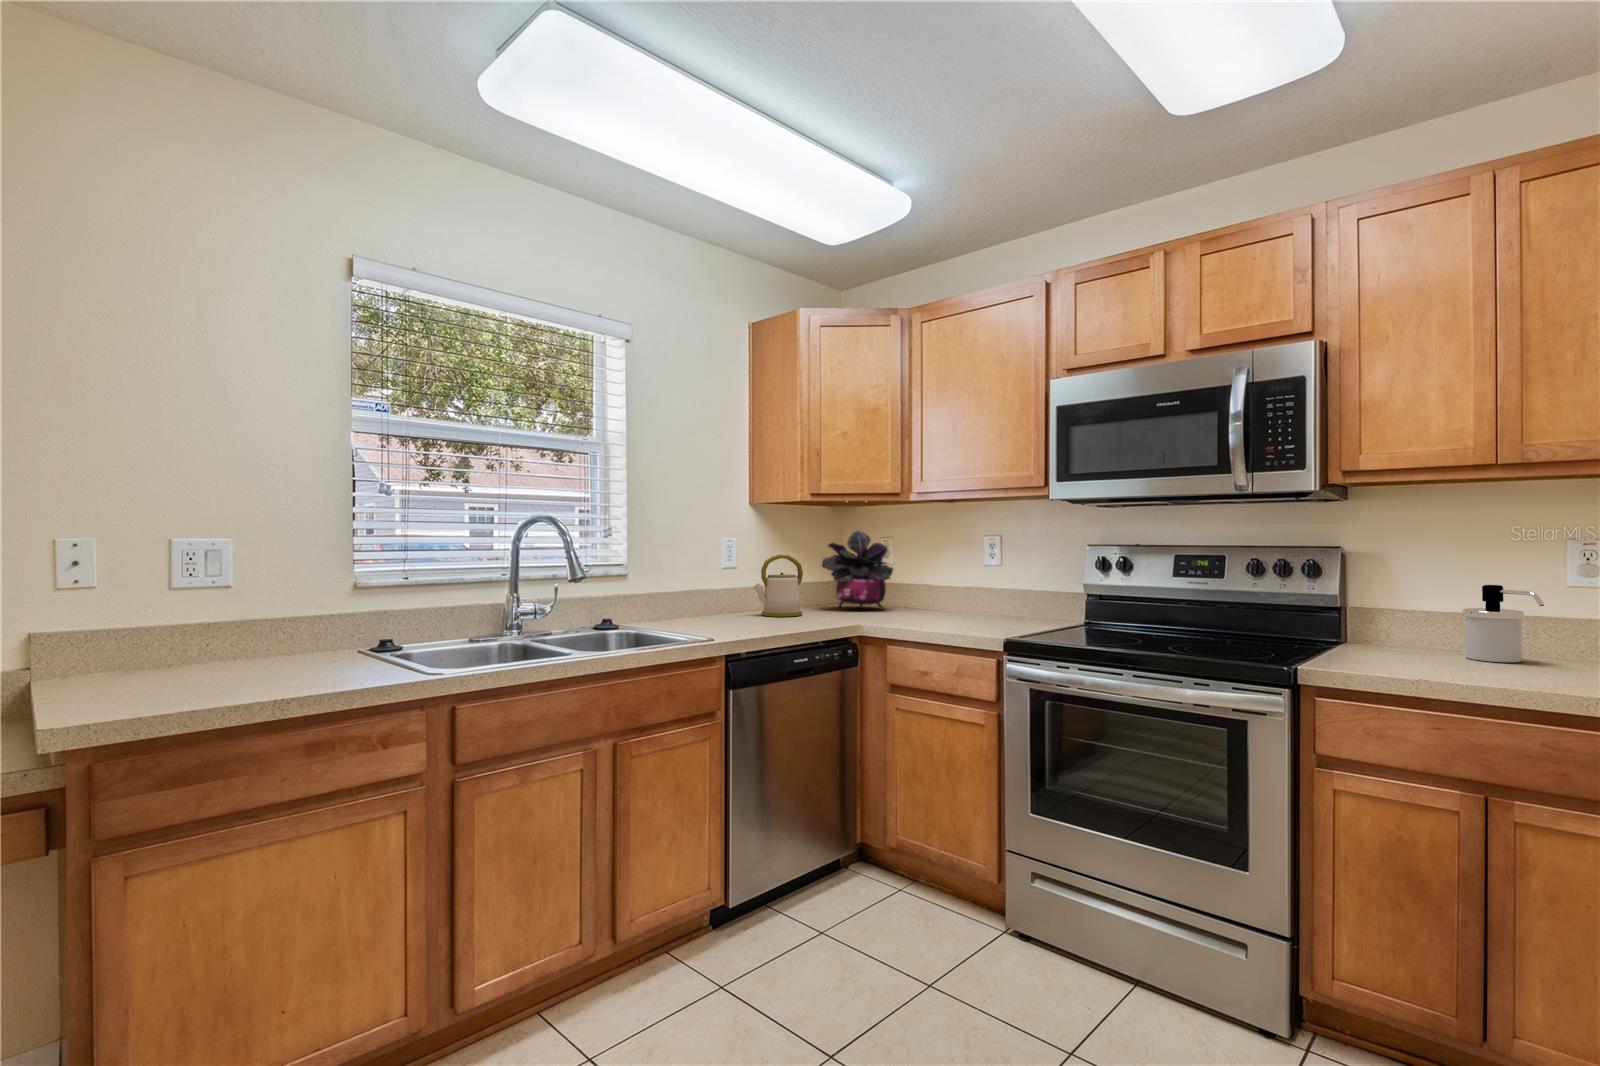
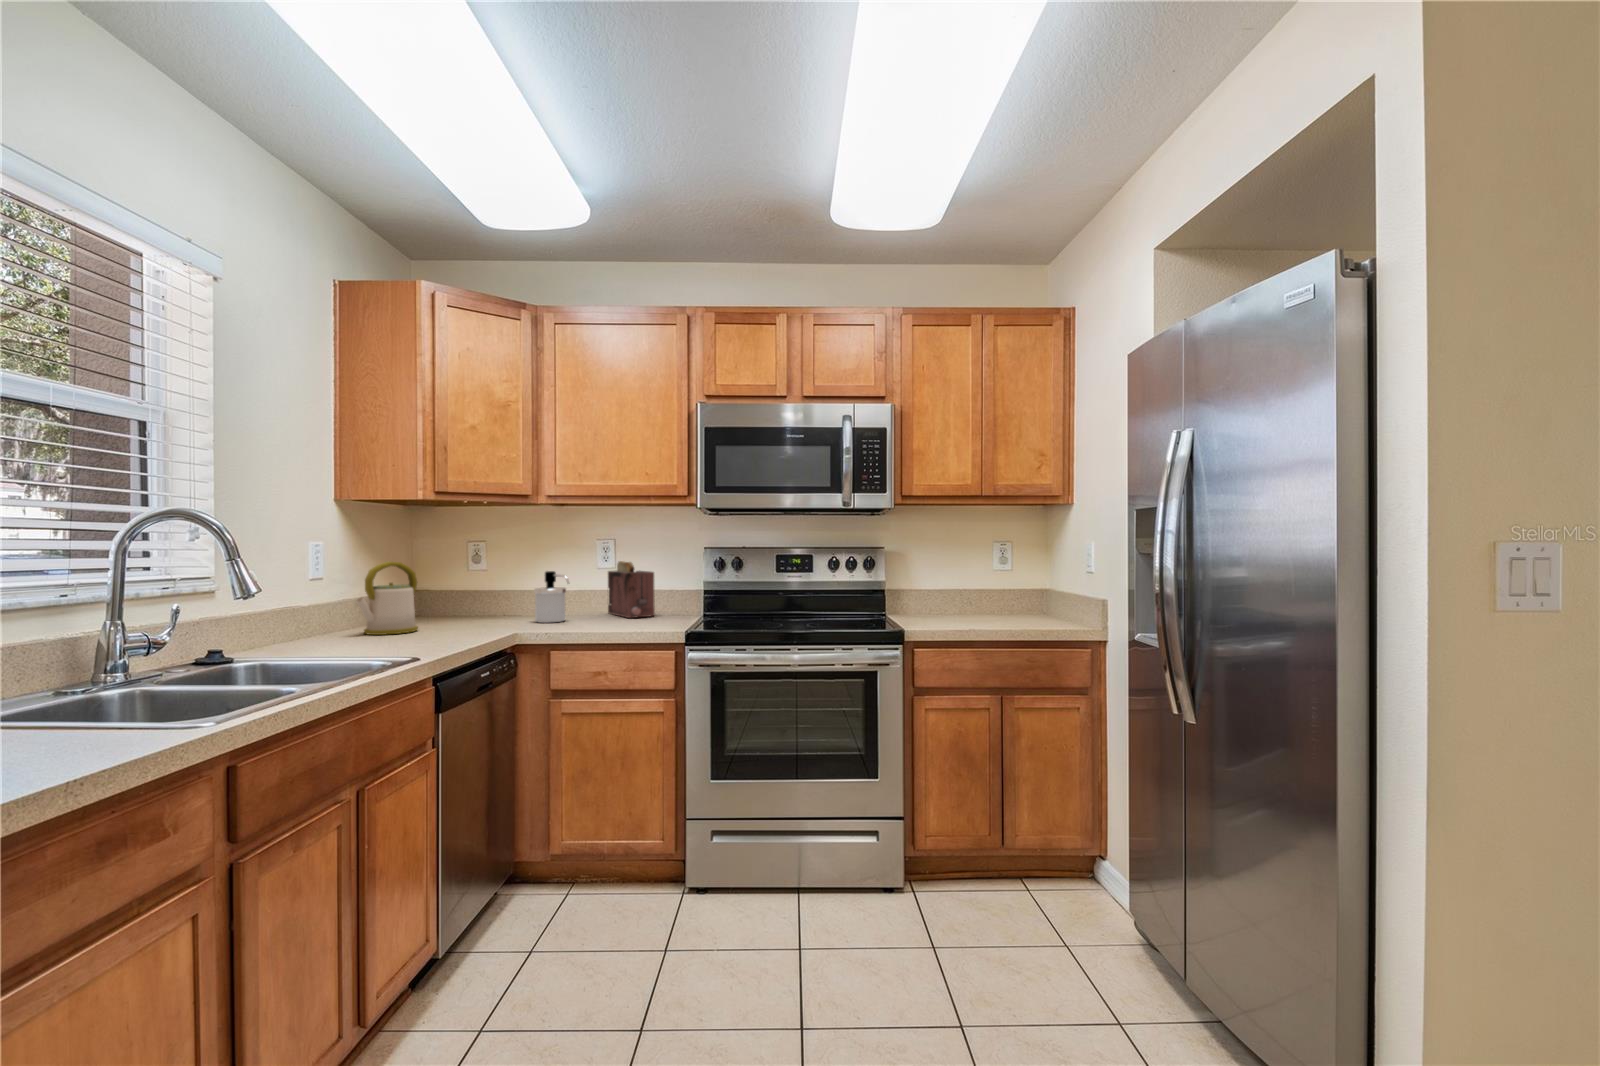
potted plant: present [822,531,893,609] -> none [422,534,506,618]
toaster: none [991,559,1027,622] -> present [608,561,655,618]
soap dispenser: present [1463,585,1544,663] -> present [534,571,569,623]

